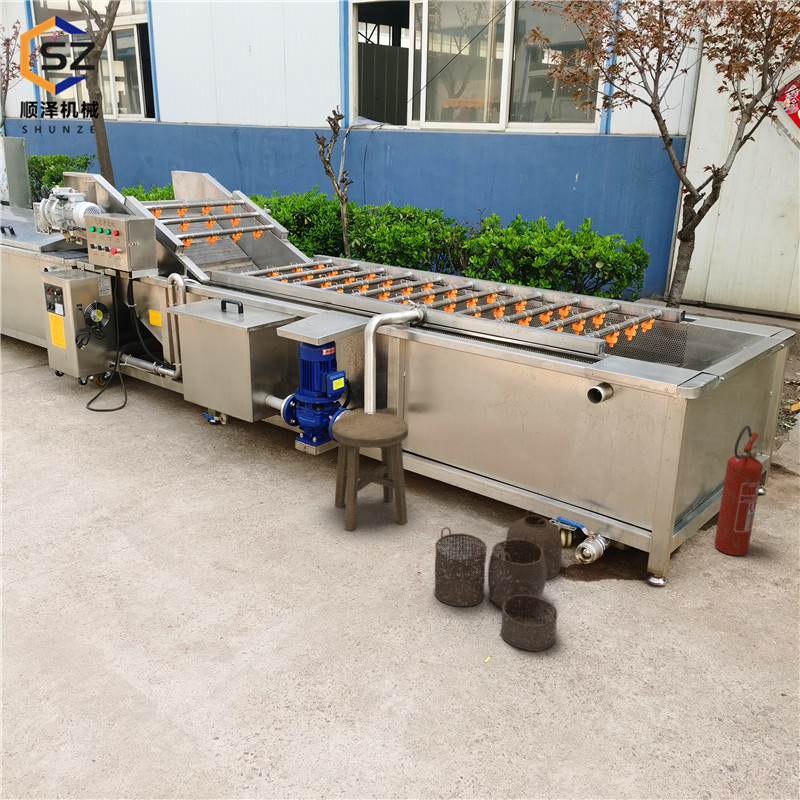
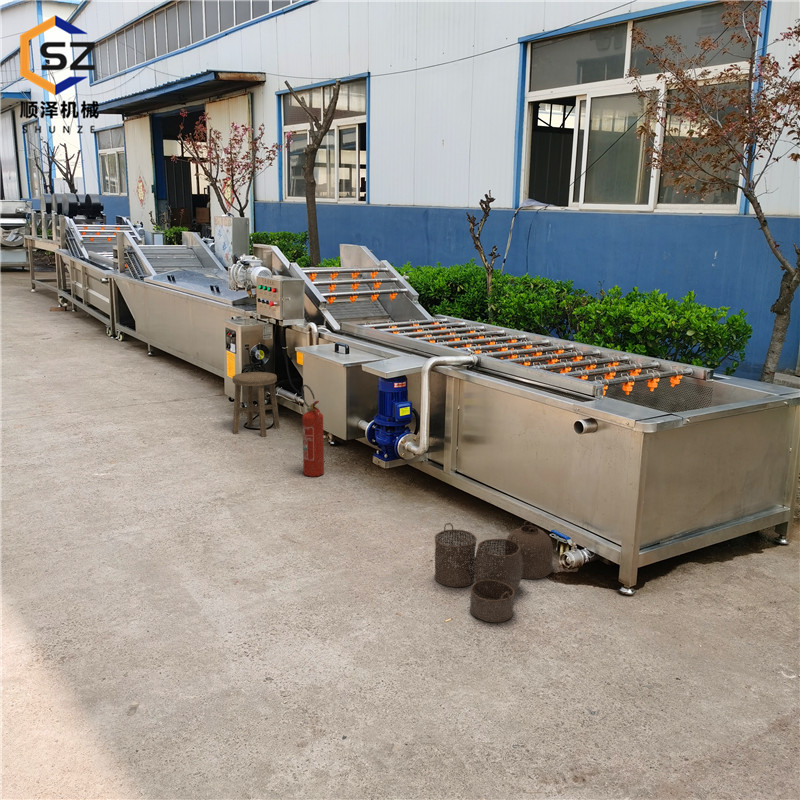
stool: present [332,413,408,531] -> present [232,372,280,437]
fire extinguisher: present [715,426,763,555] -> present [301,385,324,477]

